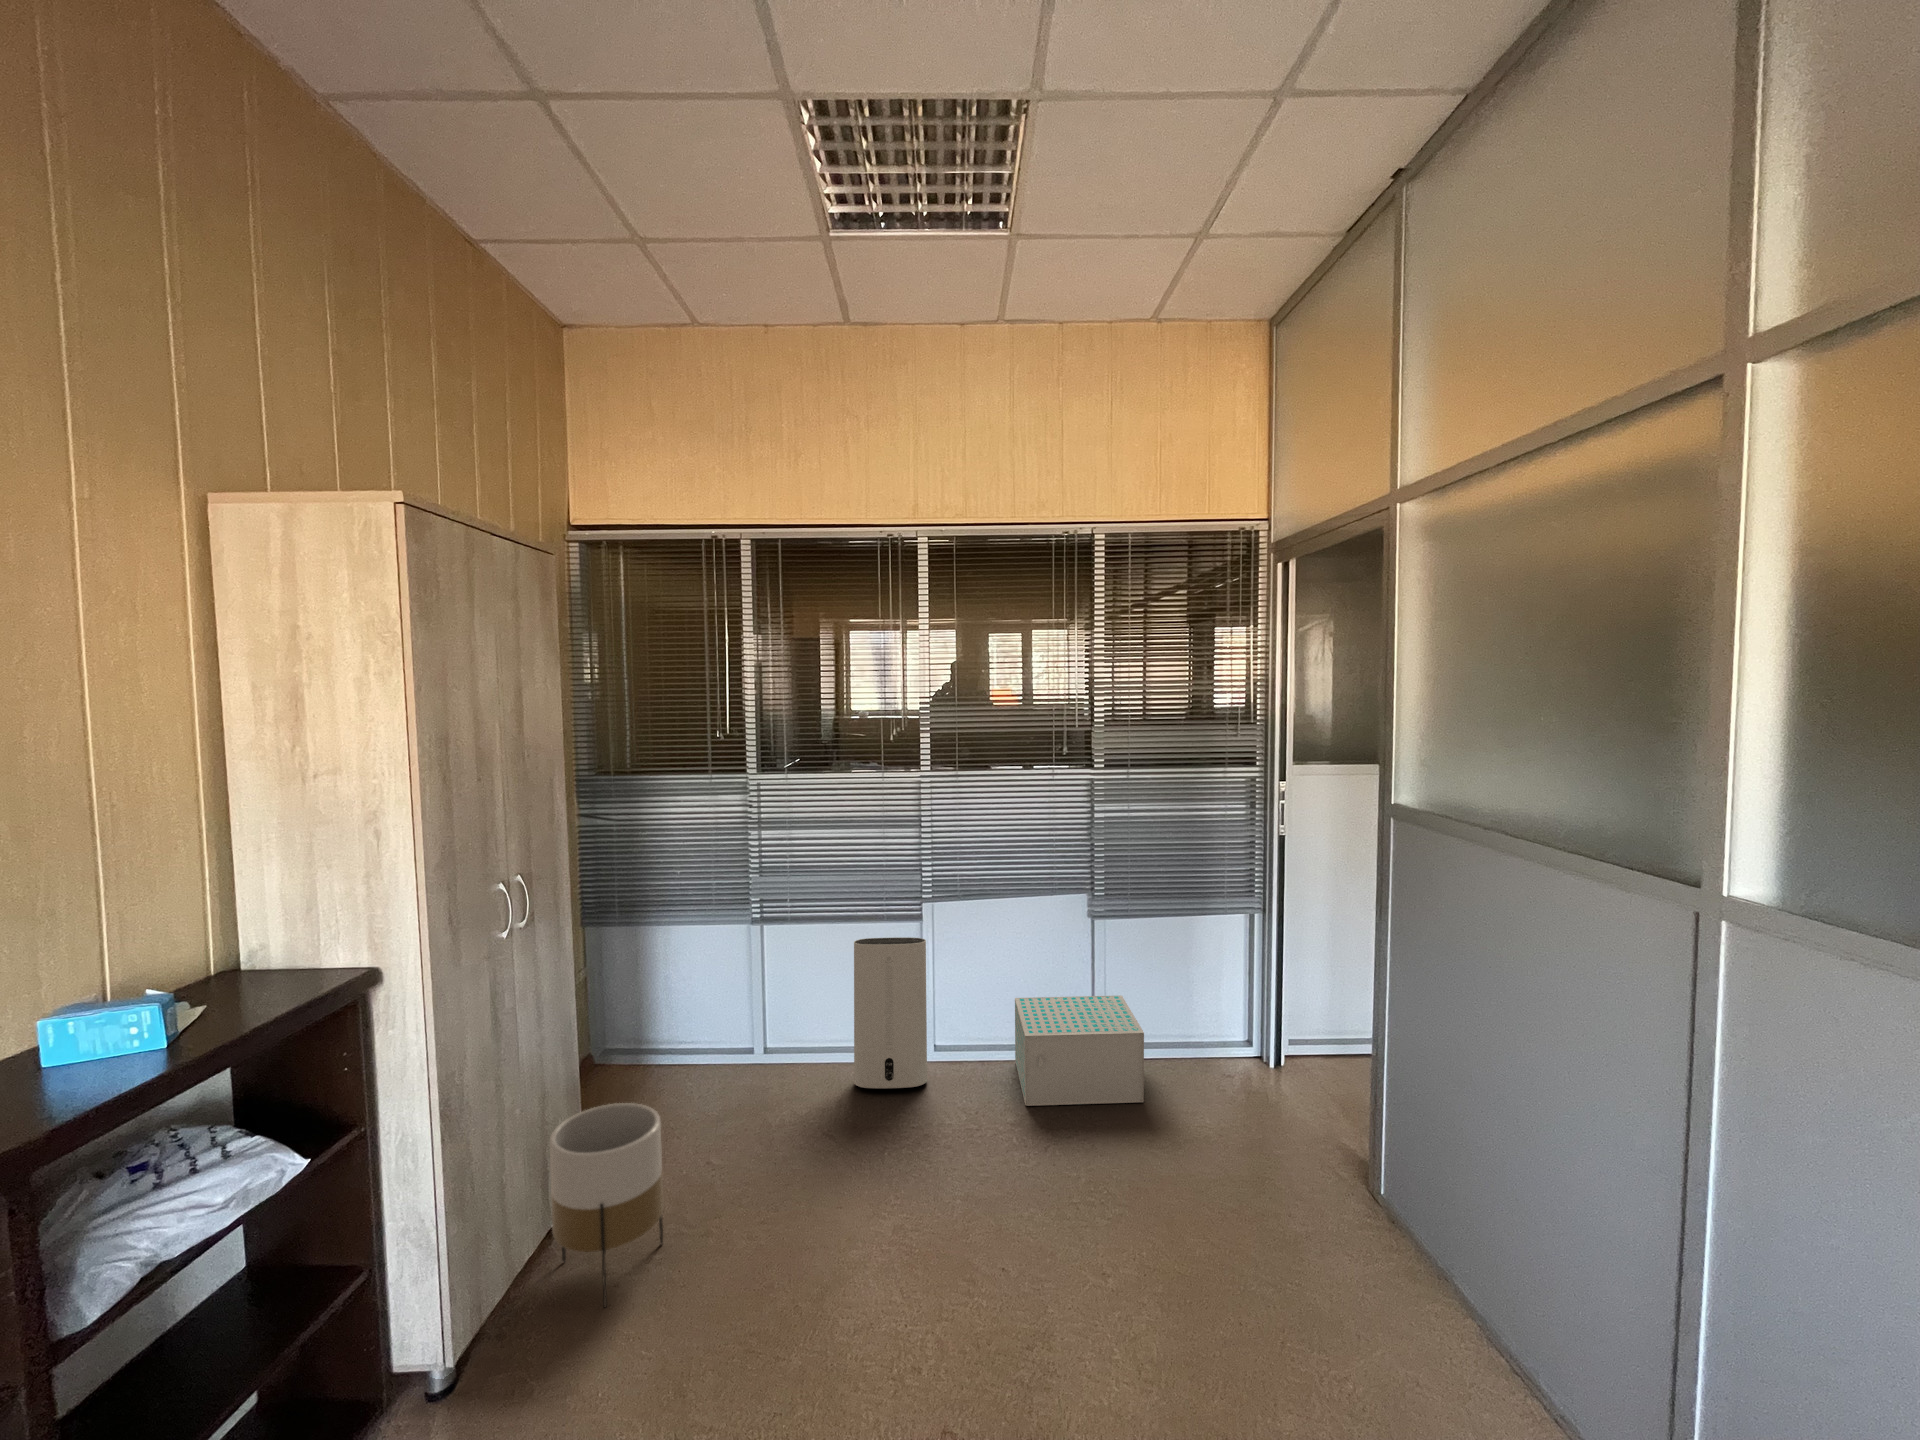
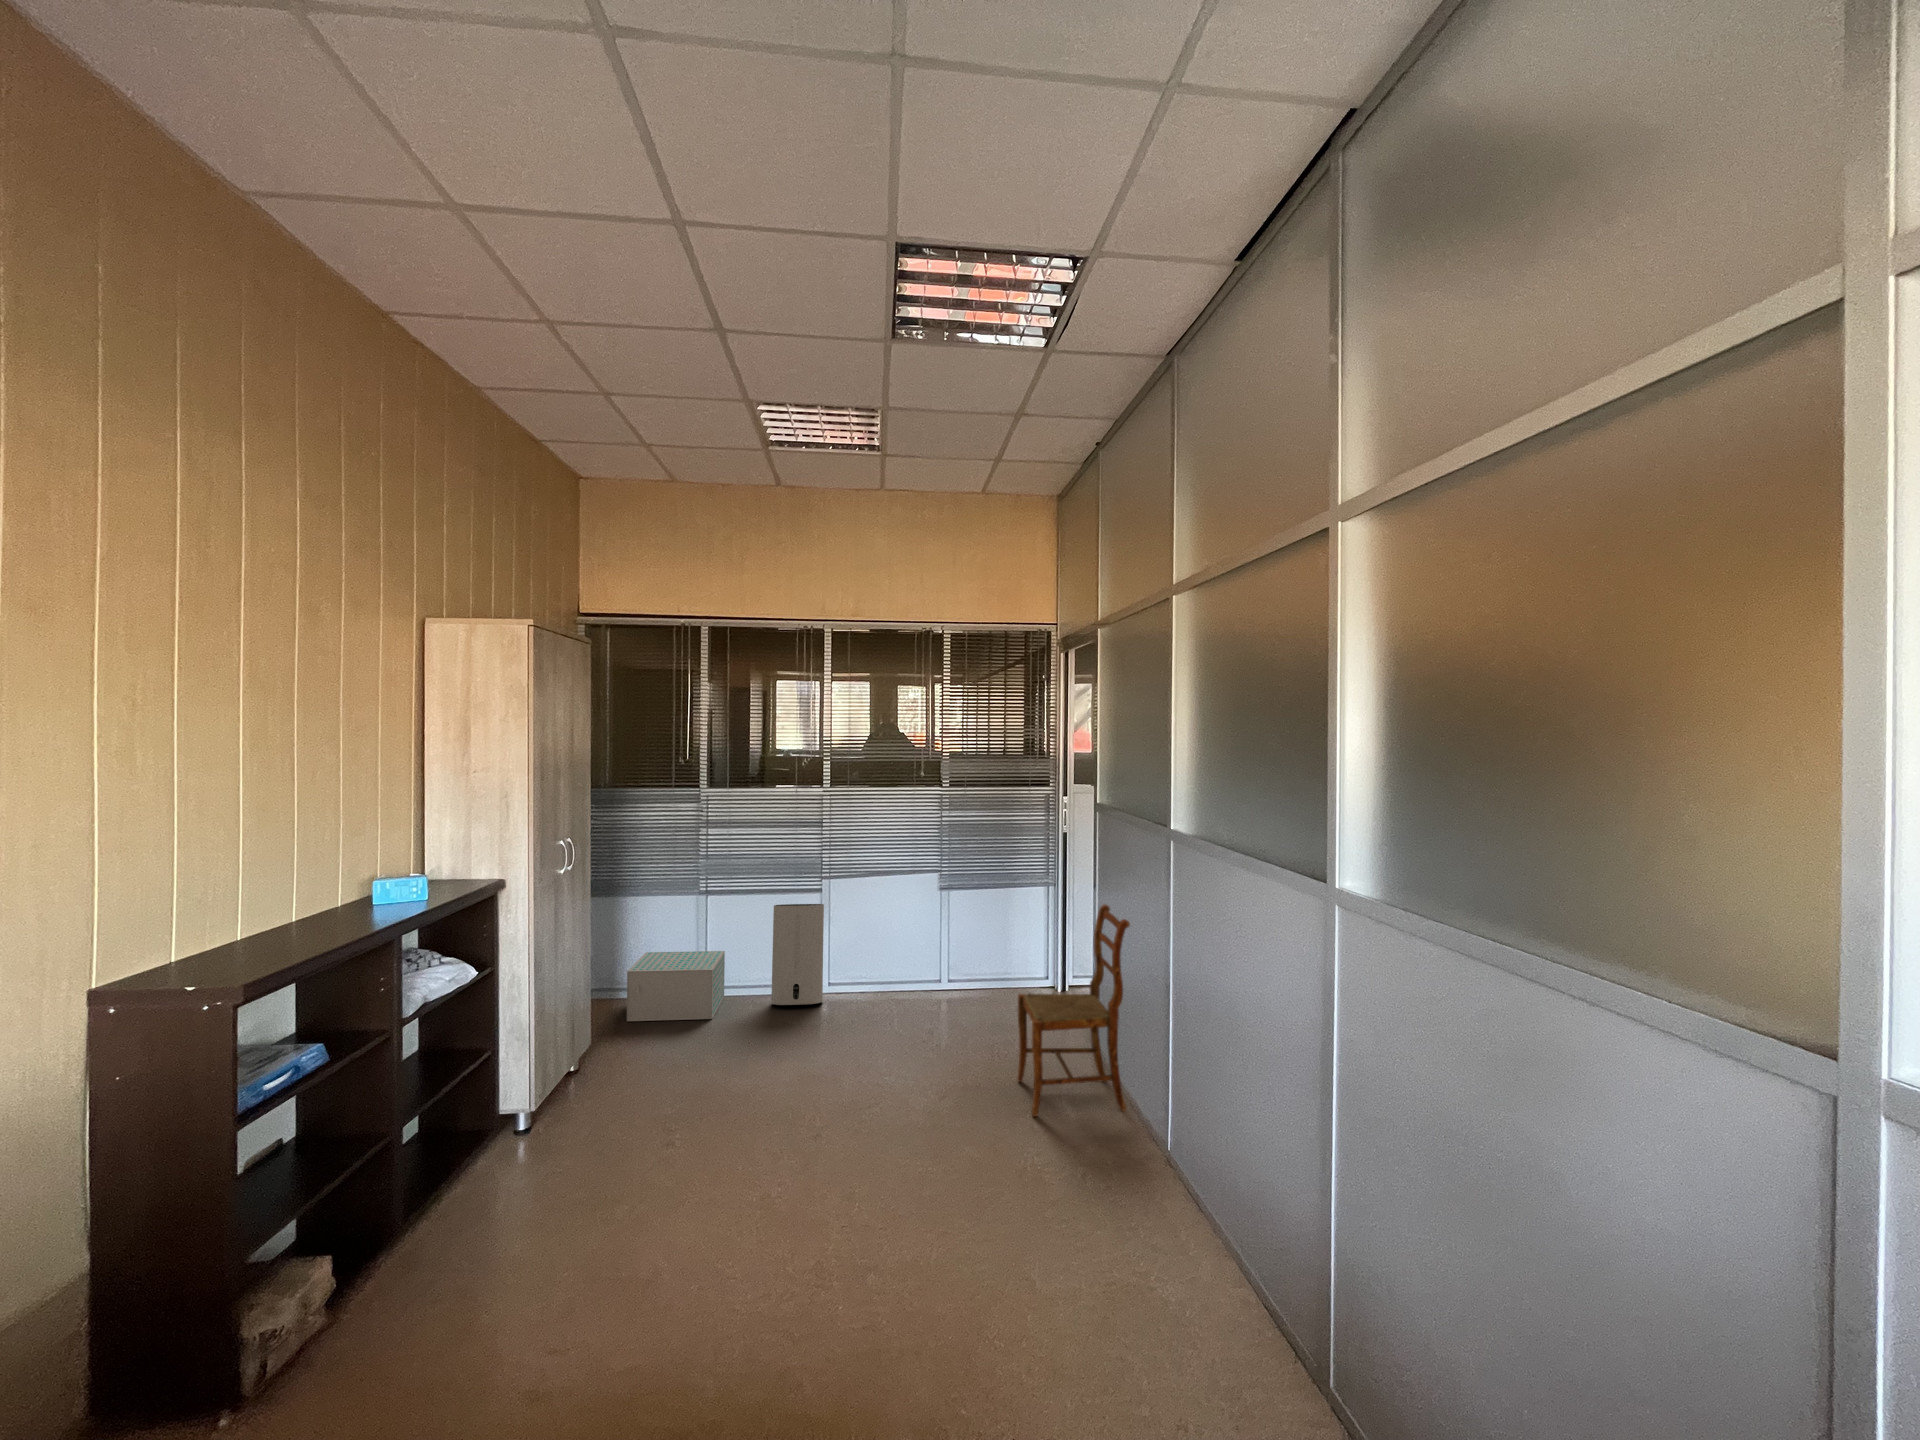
chair: none [1265,988,1506,1390] -> present [1017,905,1130,1117]
storage box: present [1015,995,1144,1106] -> present [627,951,725,1021]
planter: present [550,1103,664,1307] -> none [583,987,652,1103]

